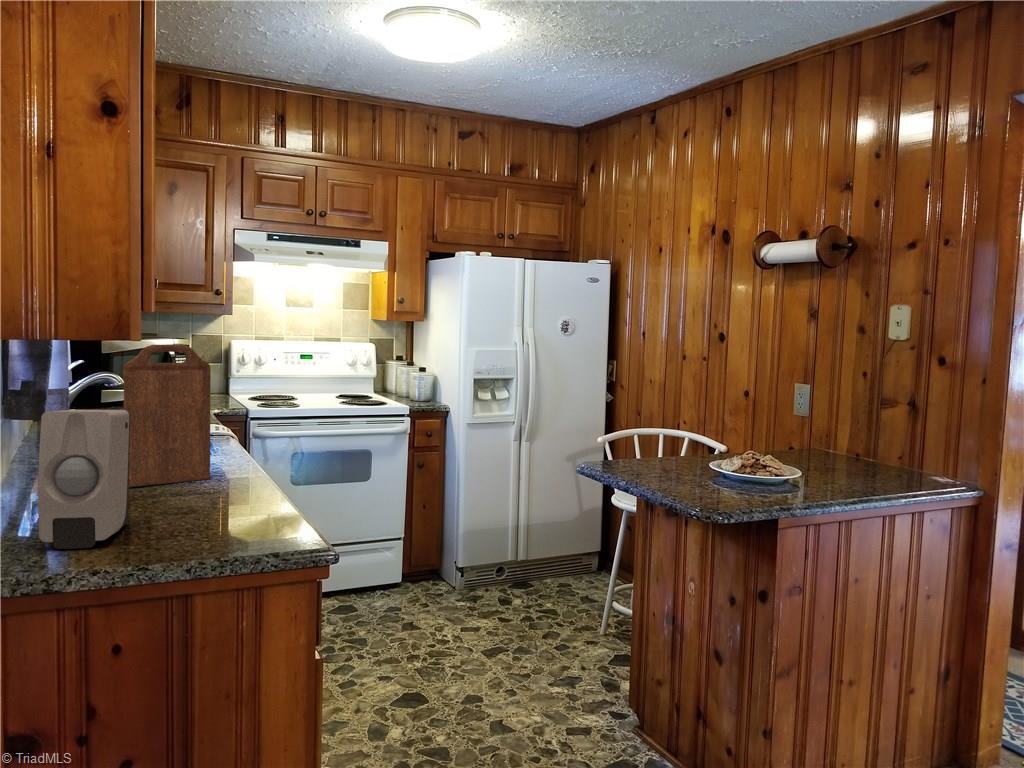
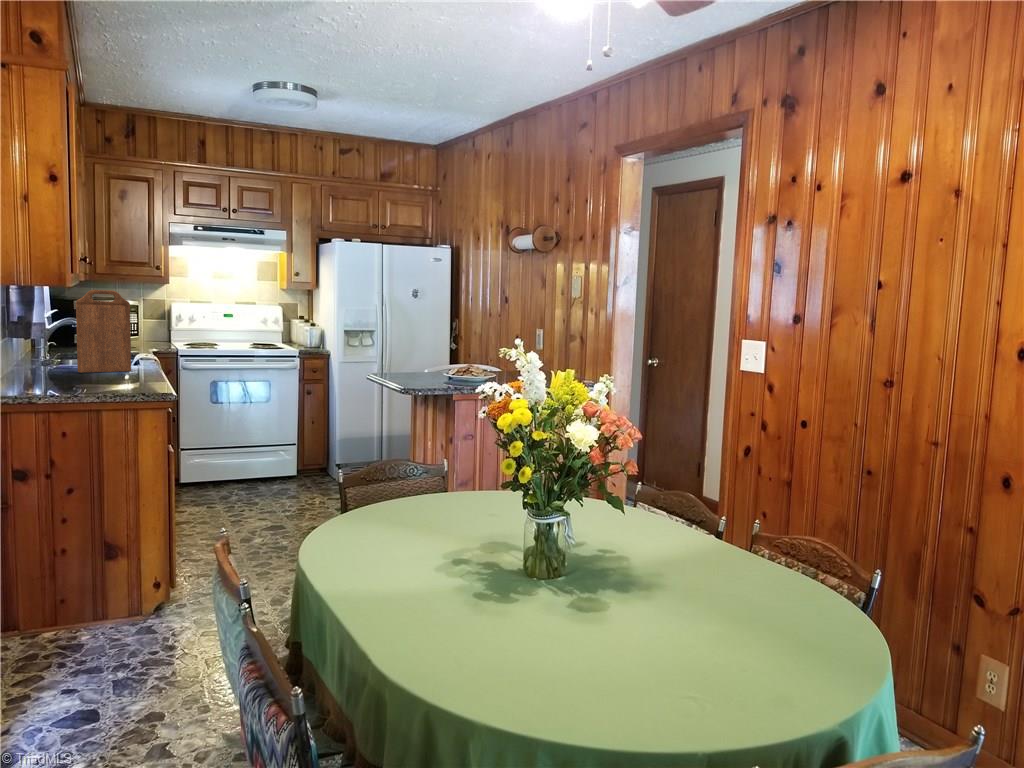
soap dispenser: present [38,410,130,549] -> none [25,316,76,386]

